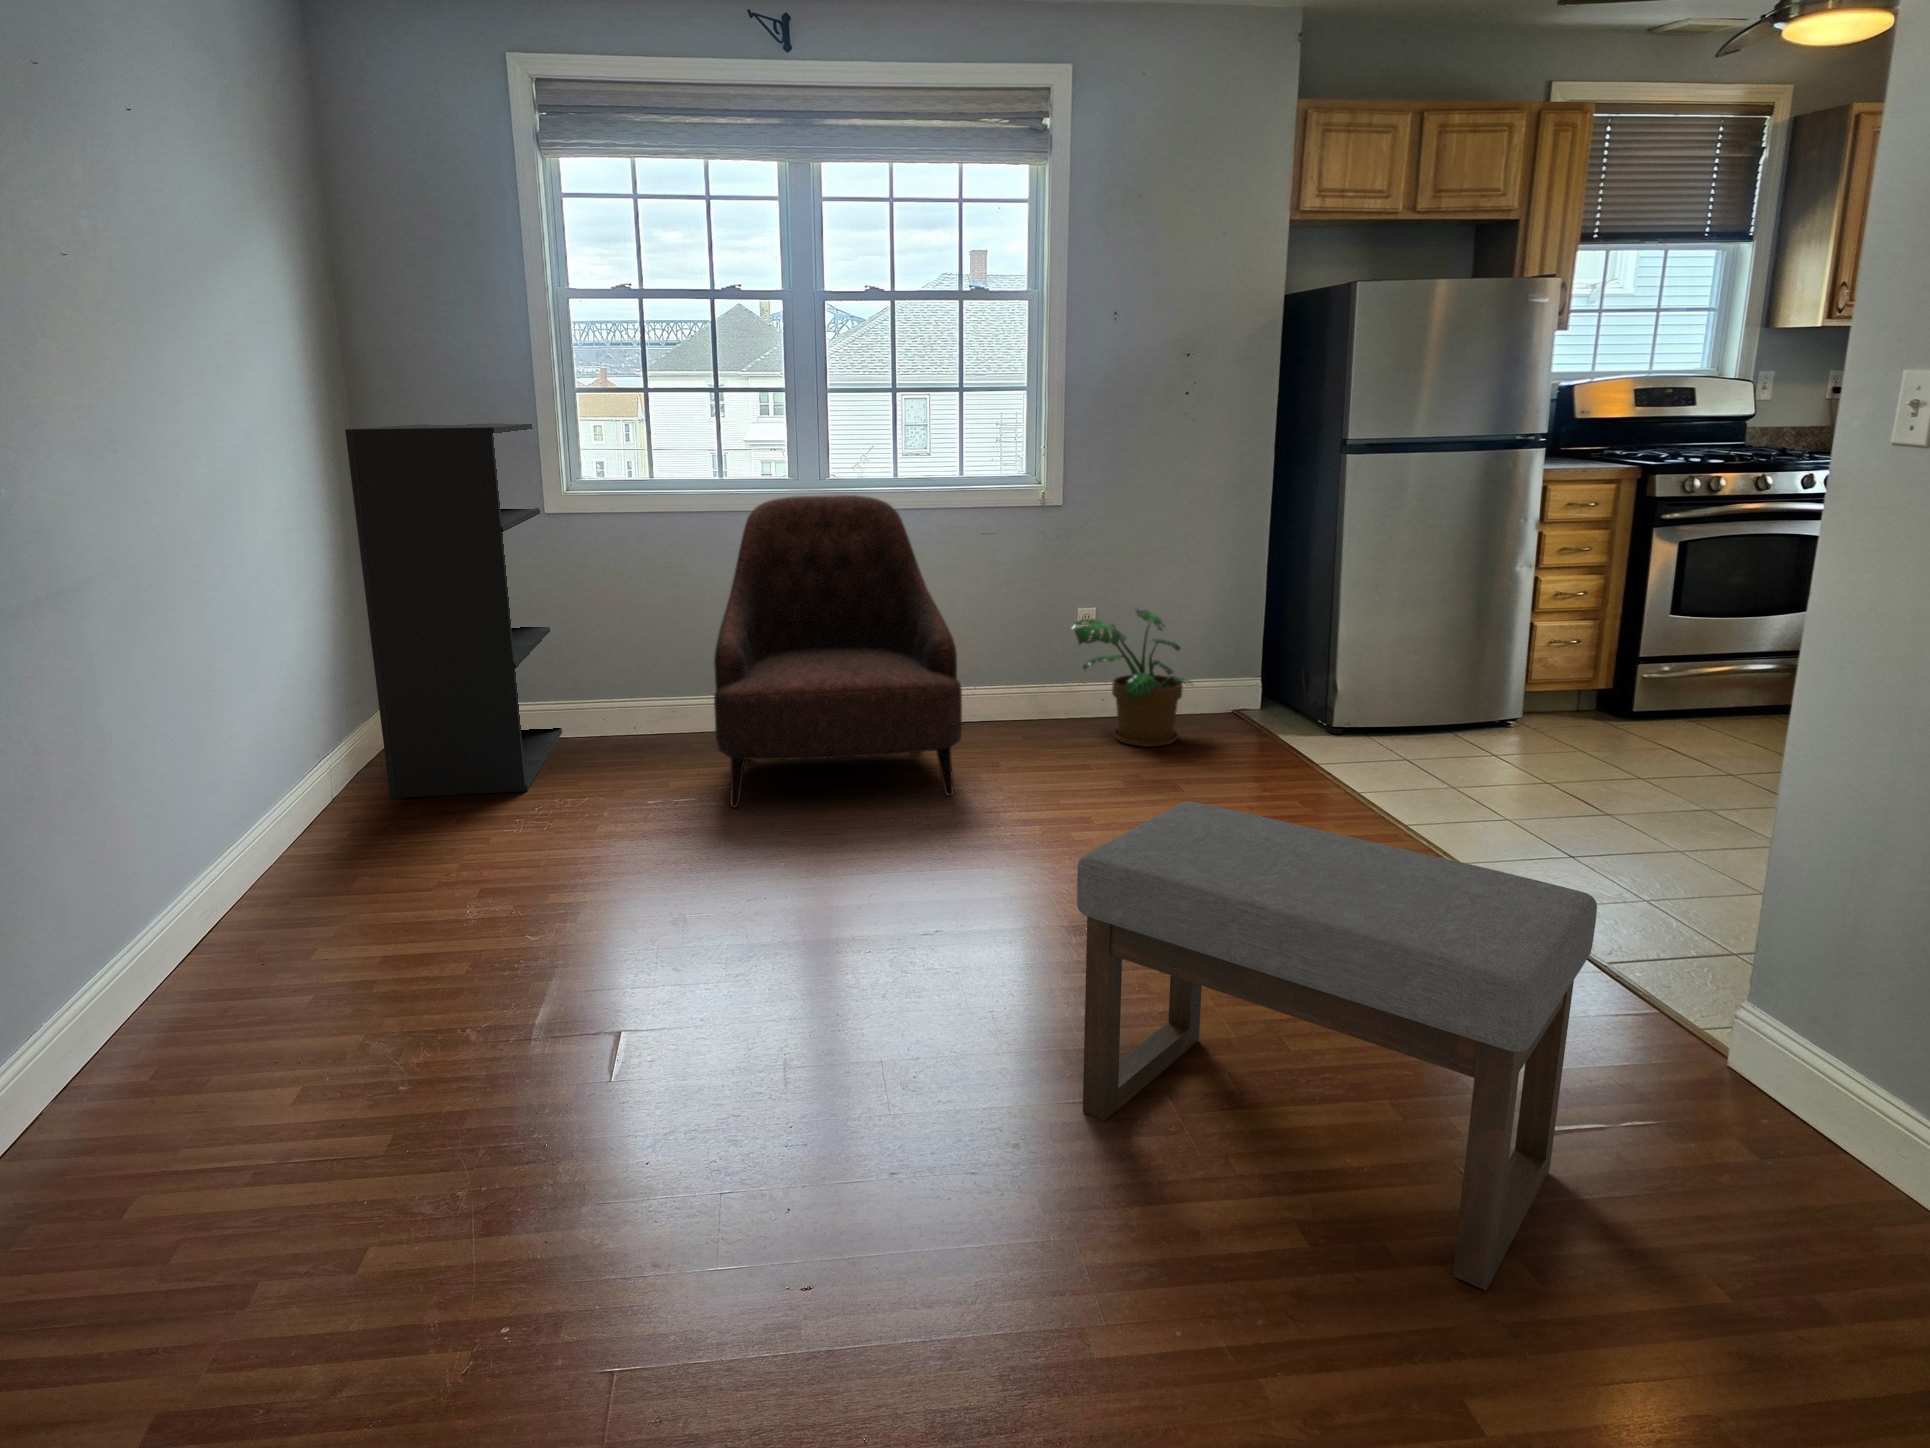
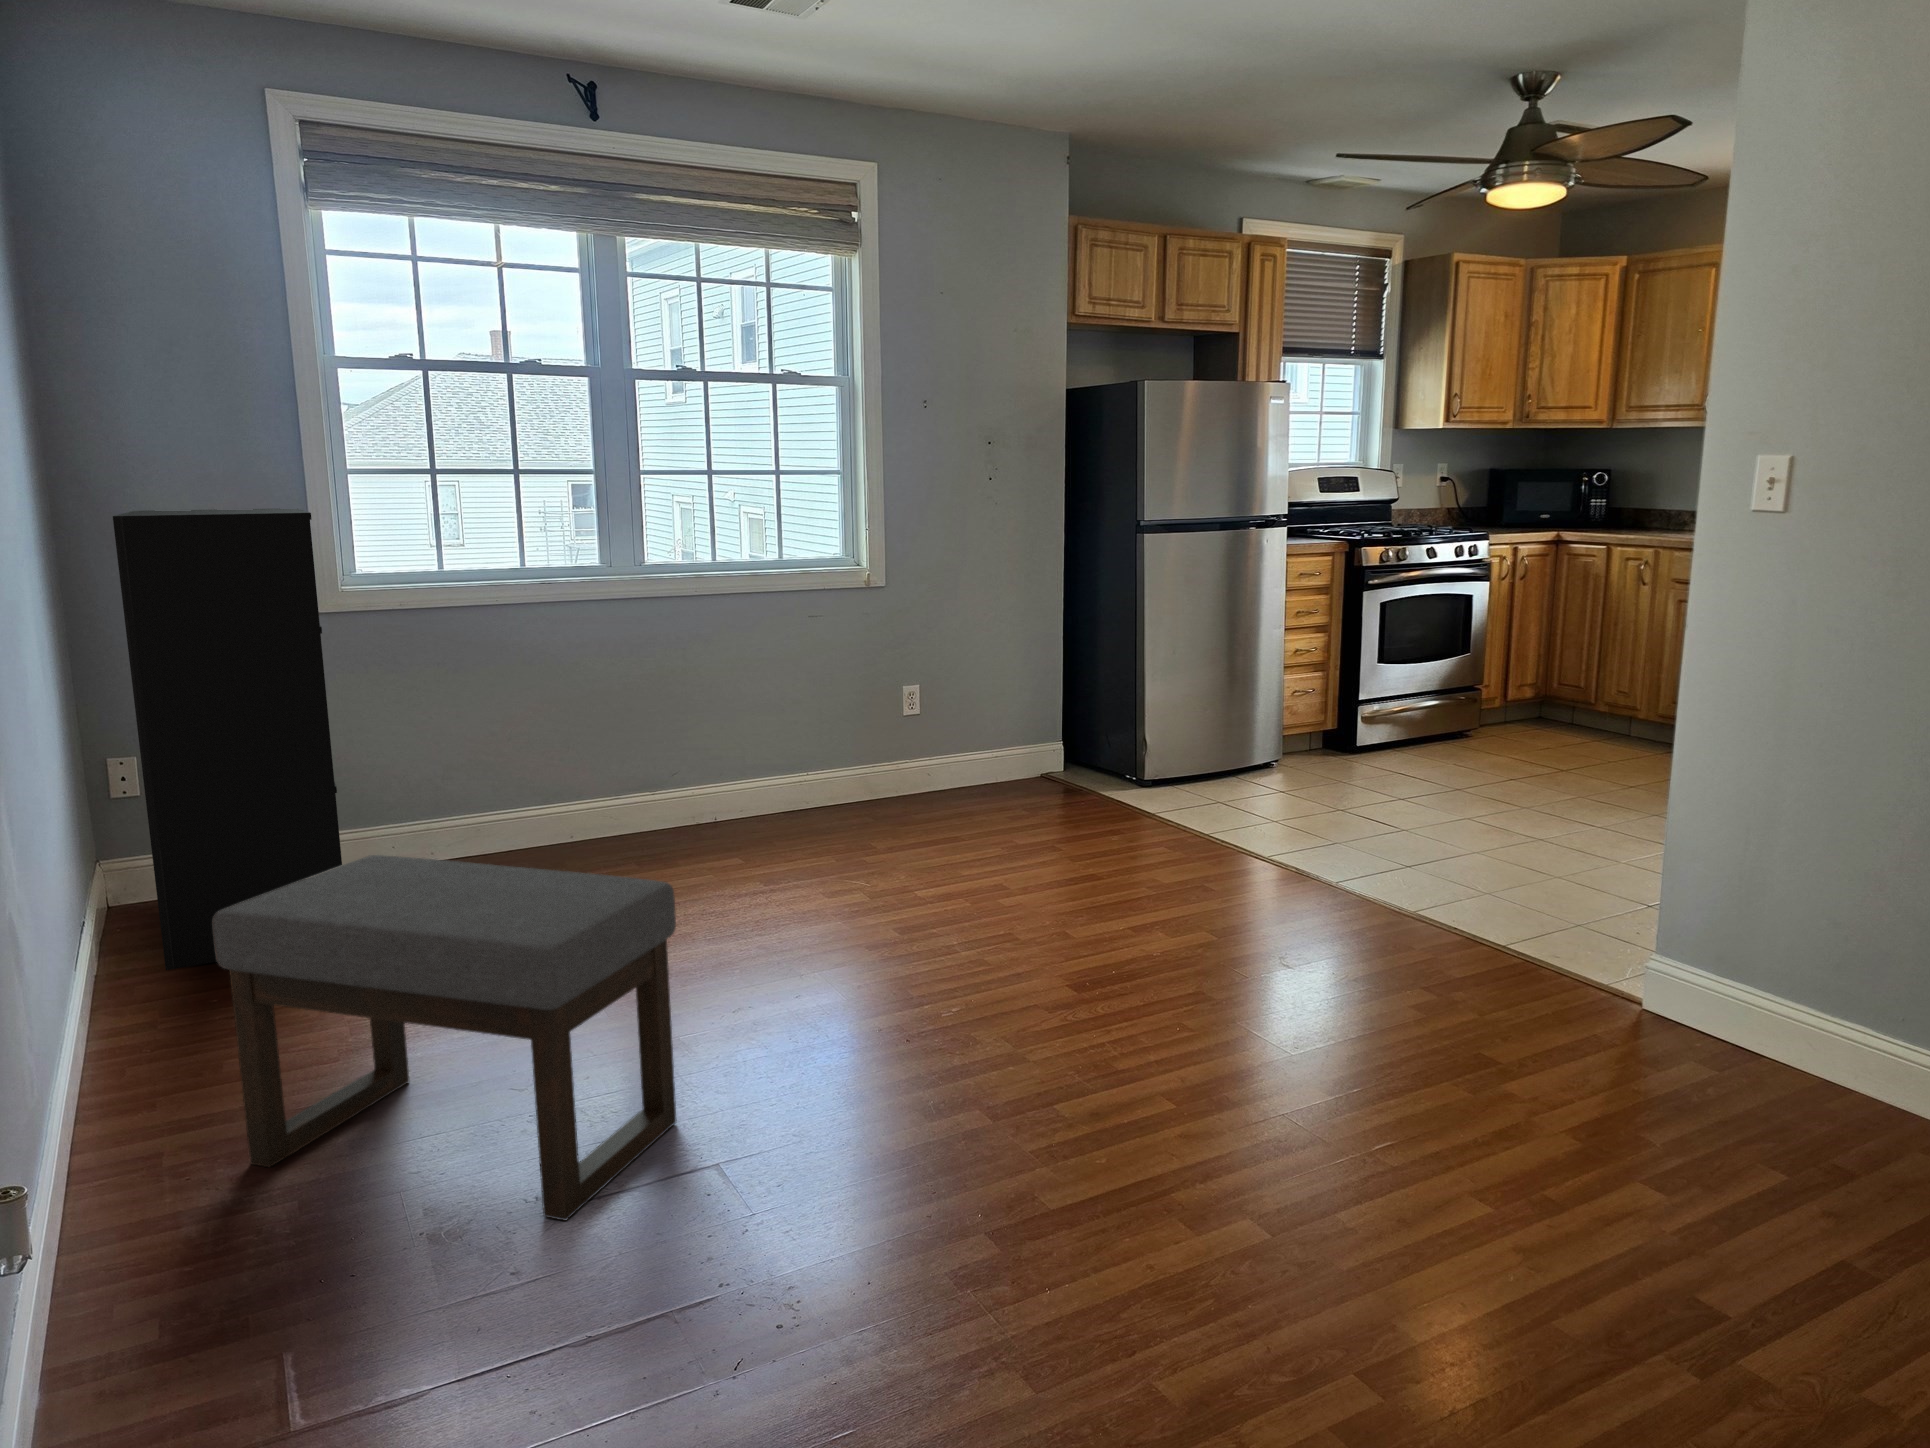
armchair: present [714,495,962,808] -> none [572,582,851,922]
potted plant: present [1072,609,1191,747] -> none [914,684,1027,816]
ottoman: present [1077,801,1597,1291] -> present [213,855,677,1220]

